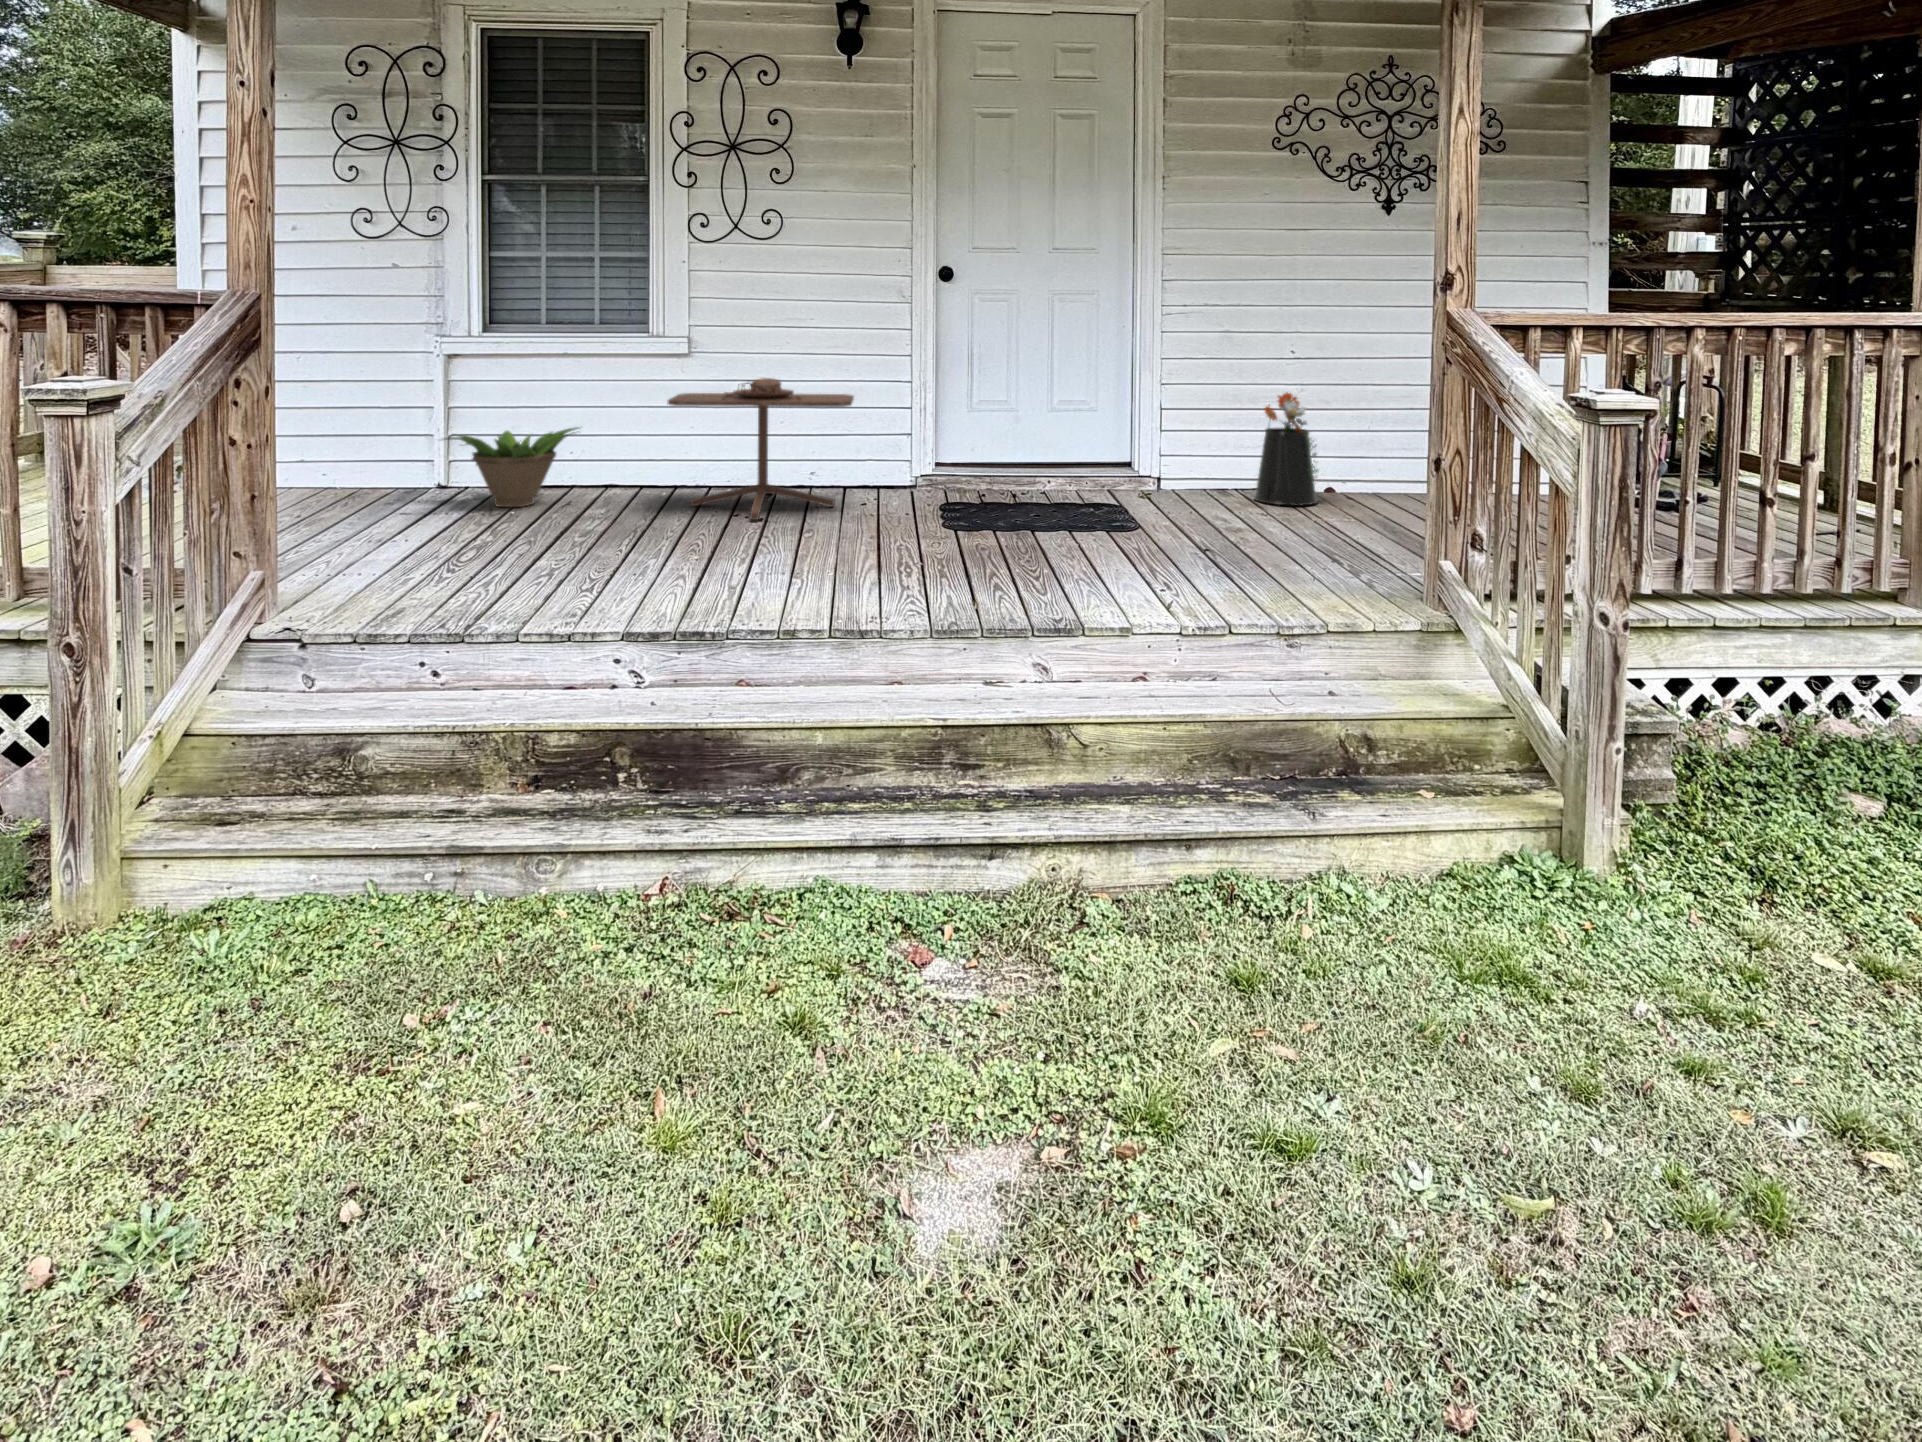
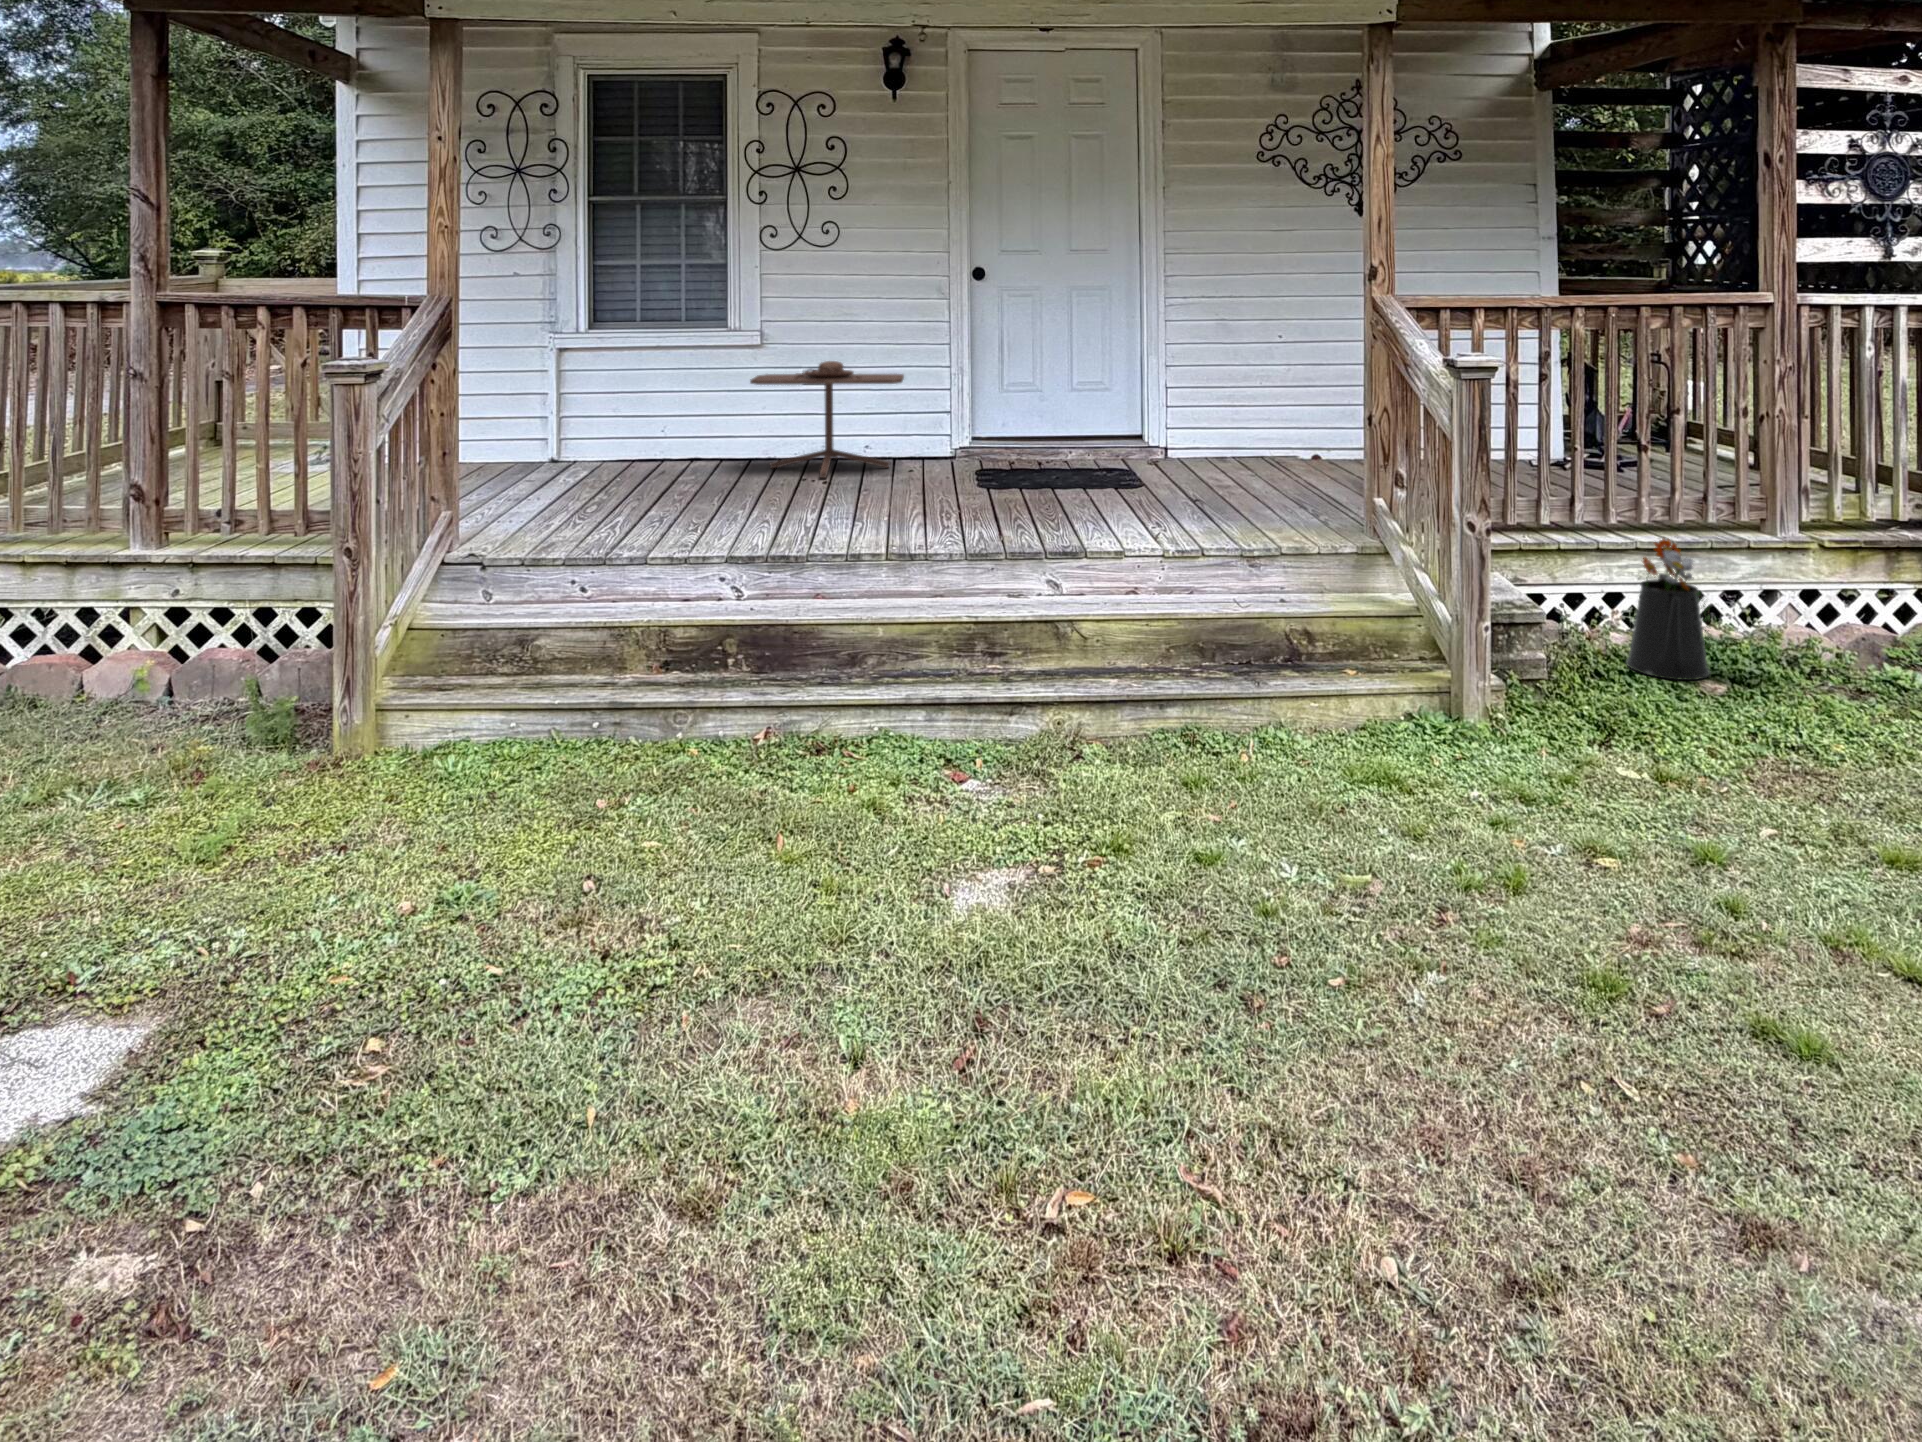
watering can: present [1254,393,1318,505] -> present [1626,538,1712,680]
decorative plant: present [442,428,579,507] -> none [561,404,679,470]

